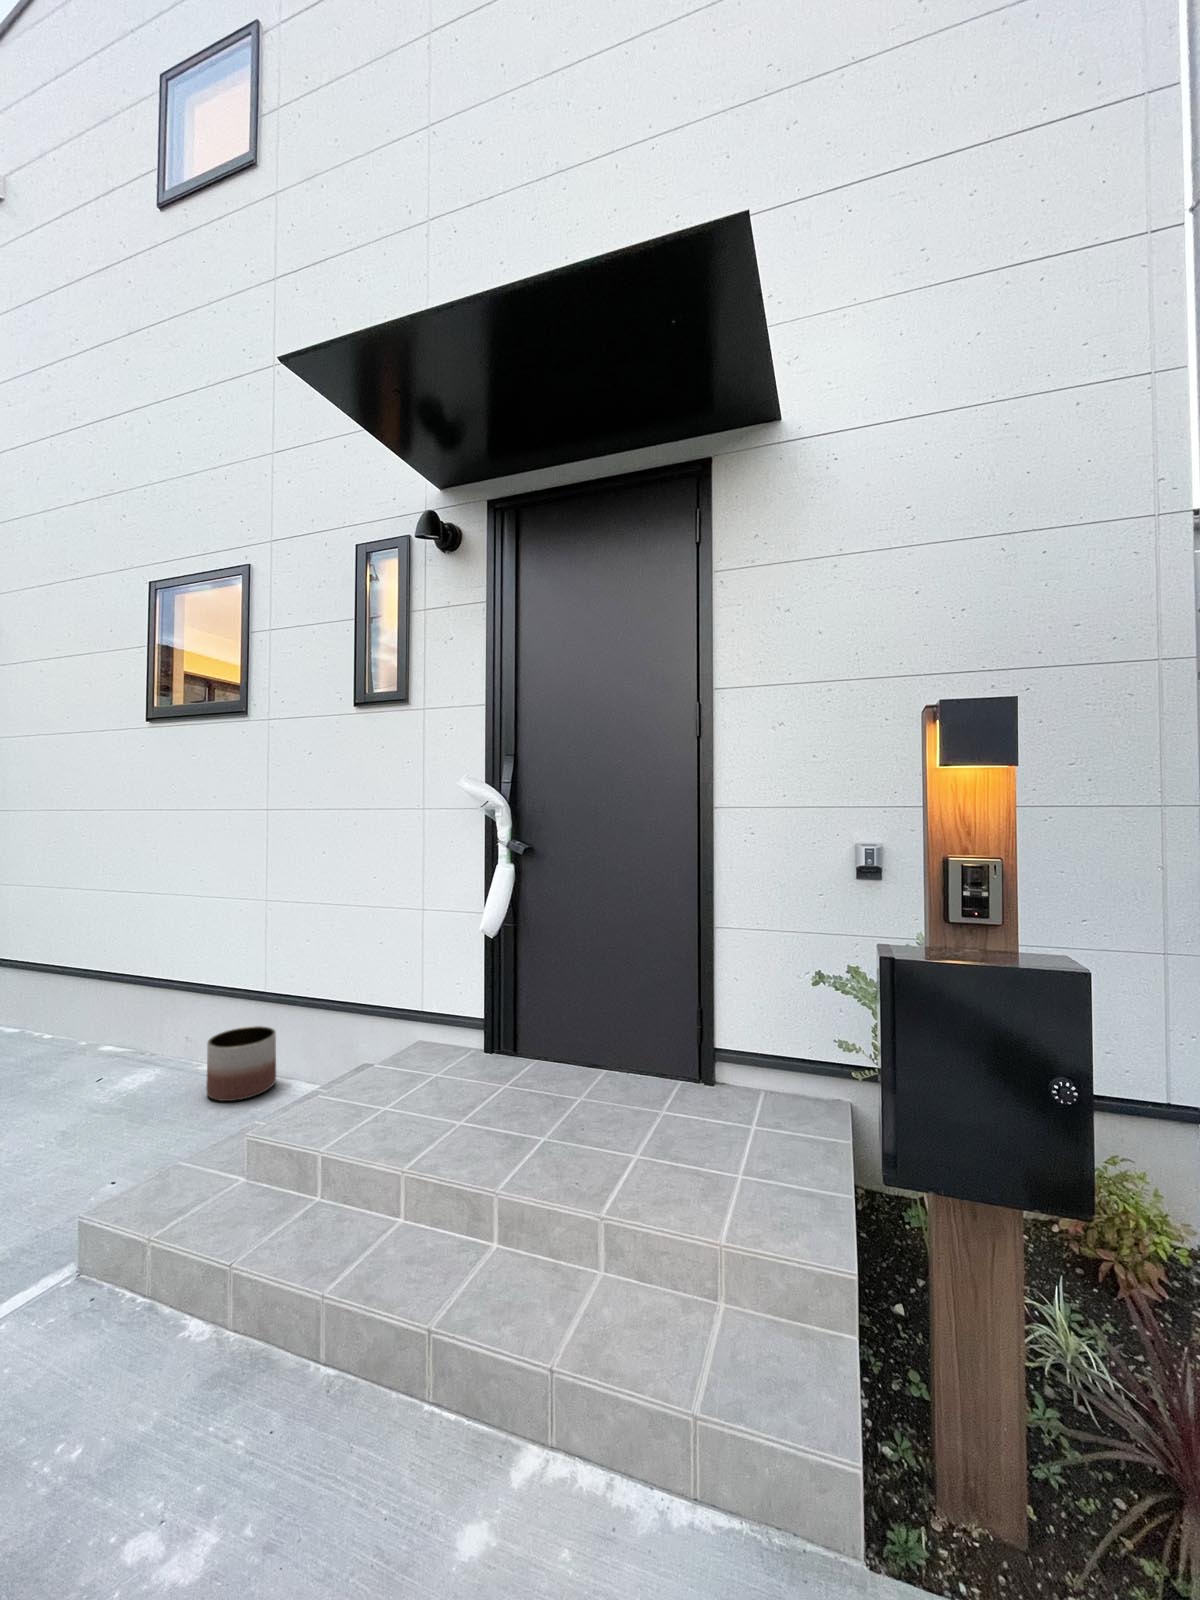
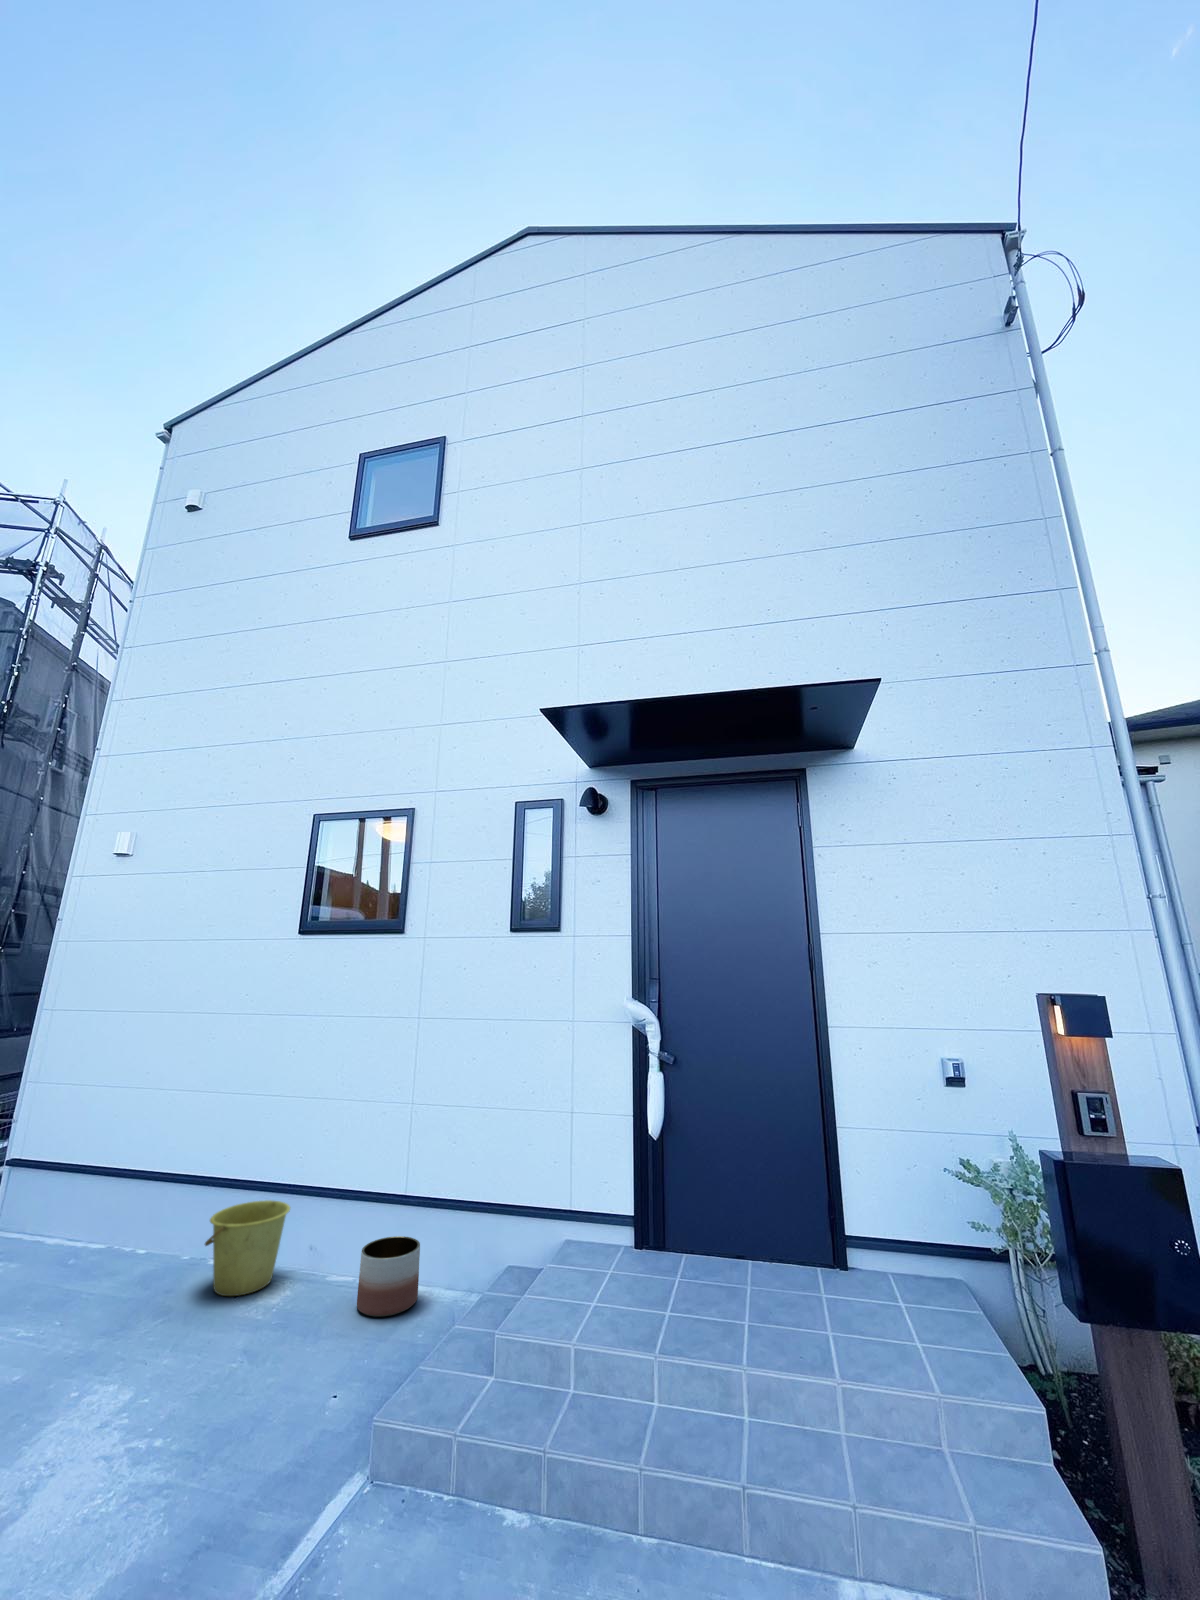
bucket: none [67,988,163,1074] -> present [205,1200,290,1296]

